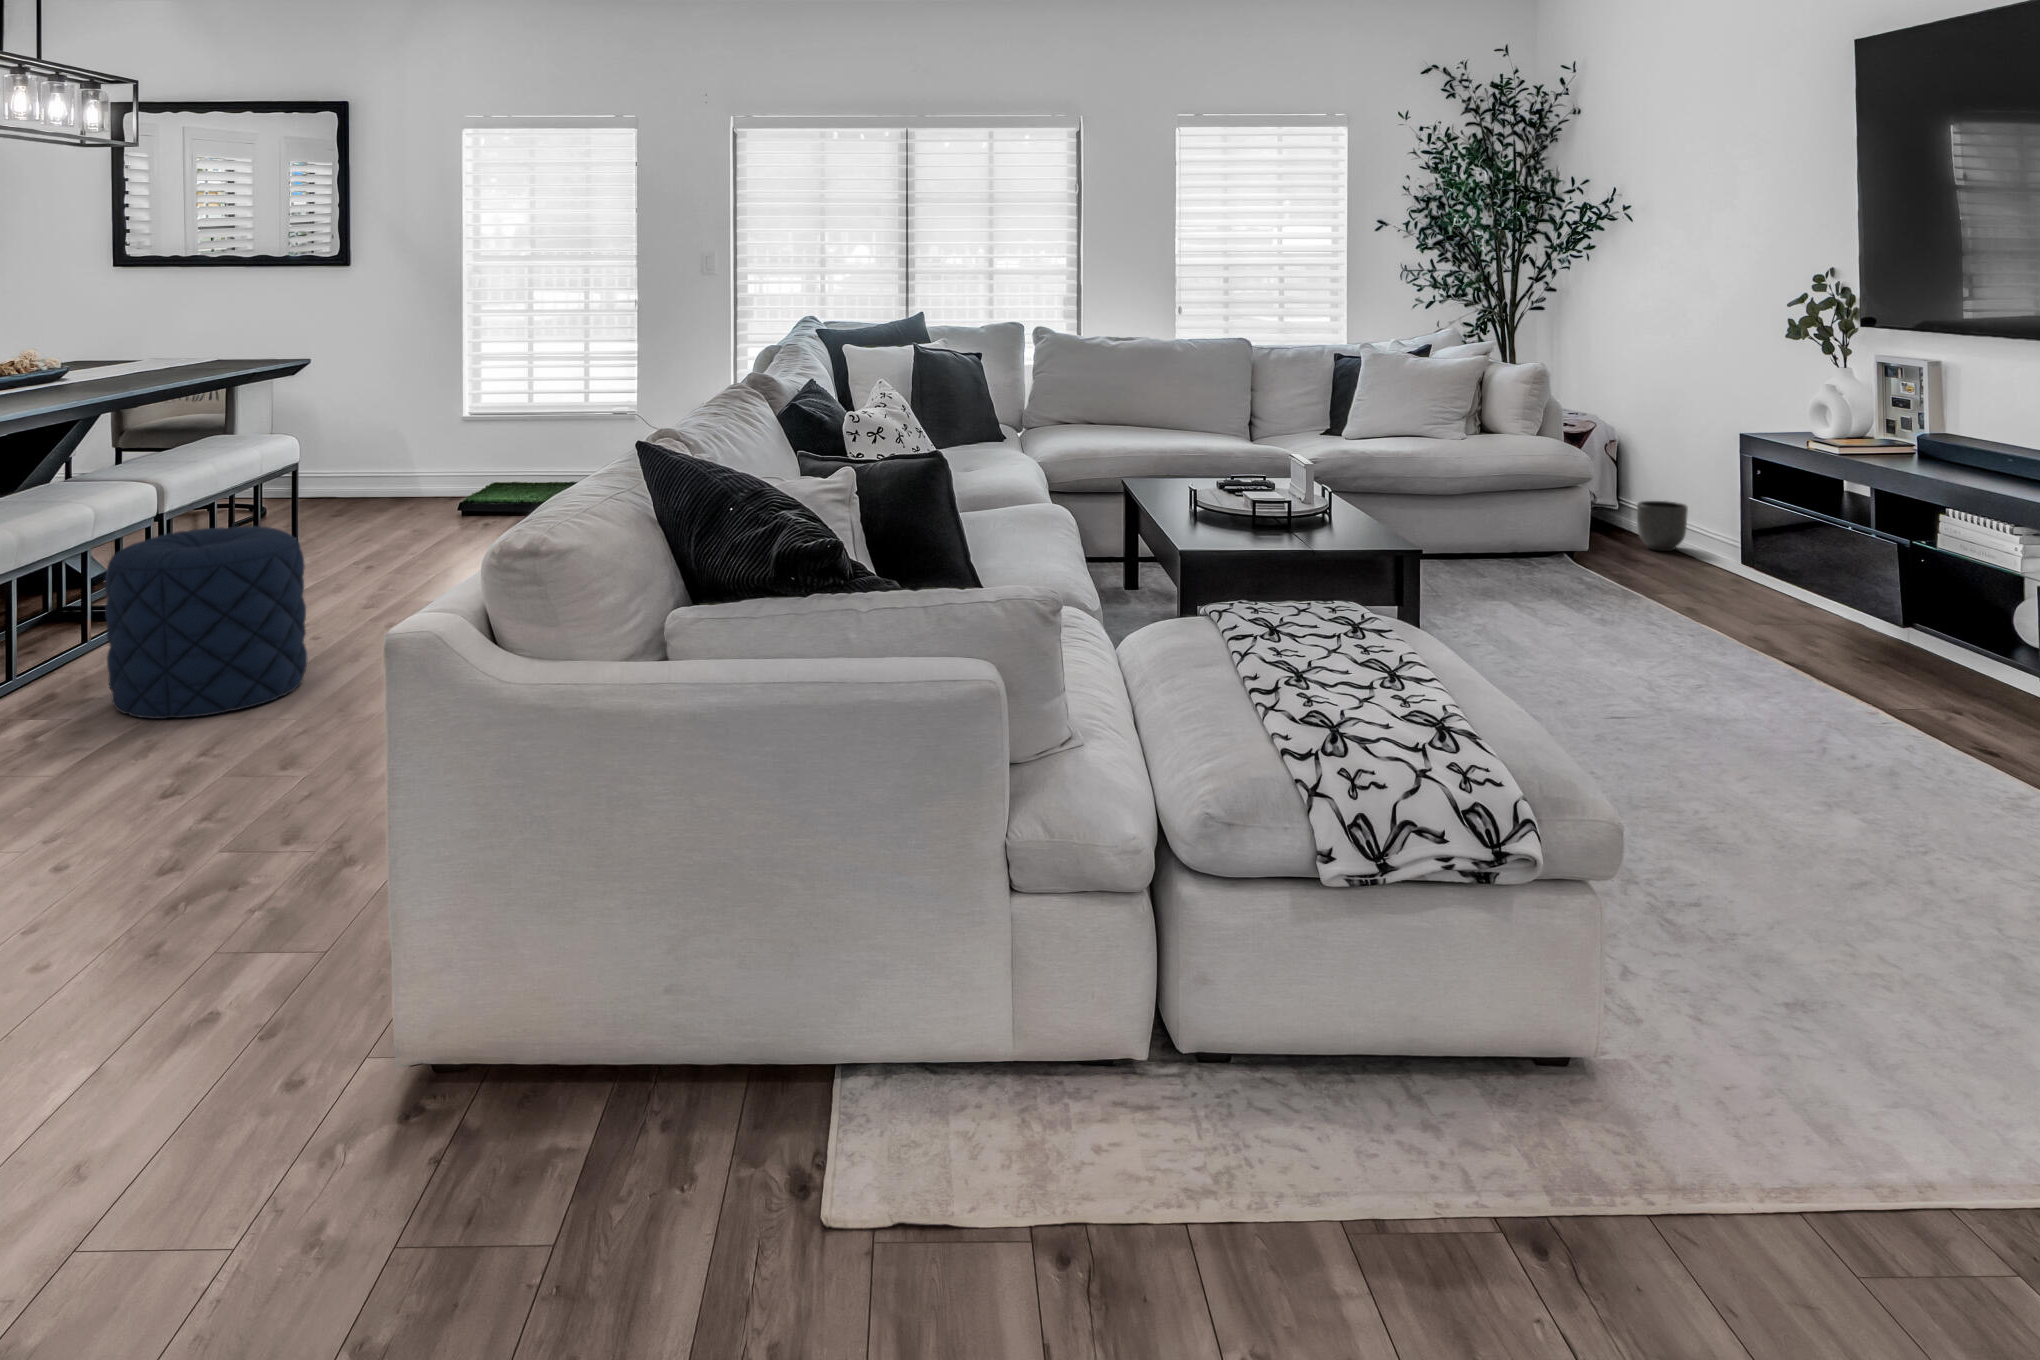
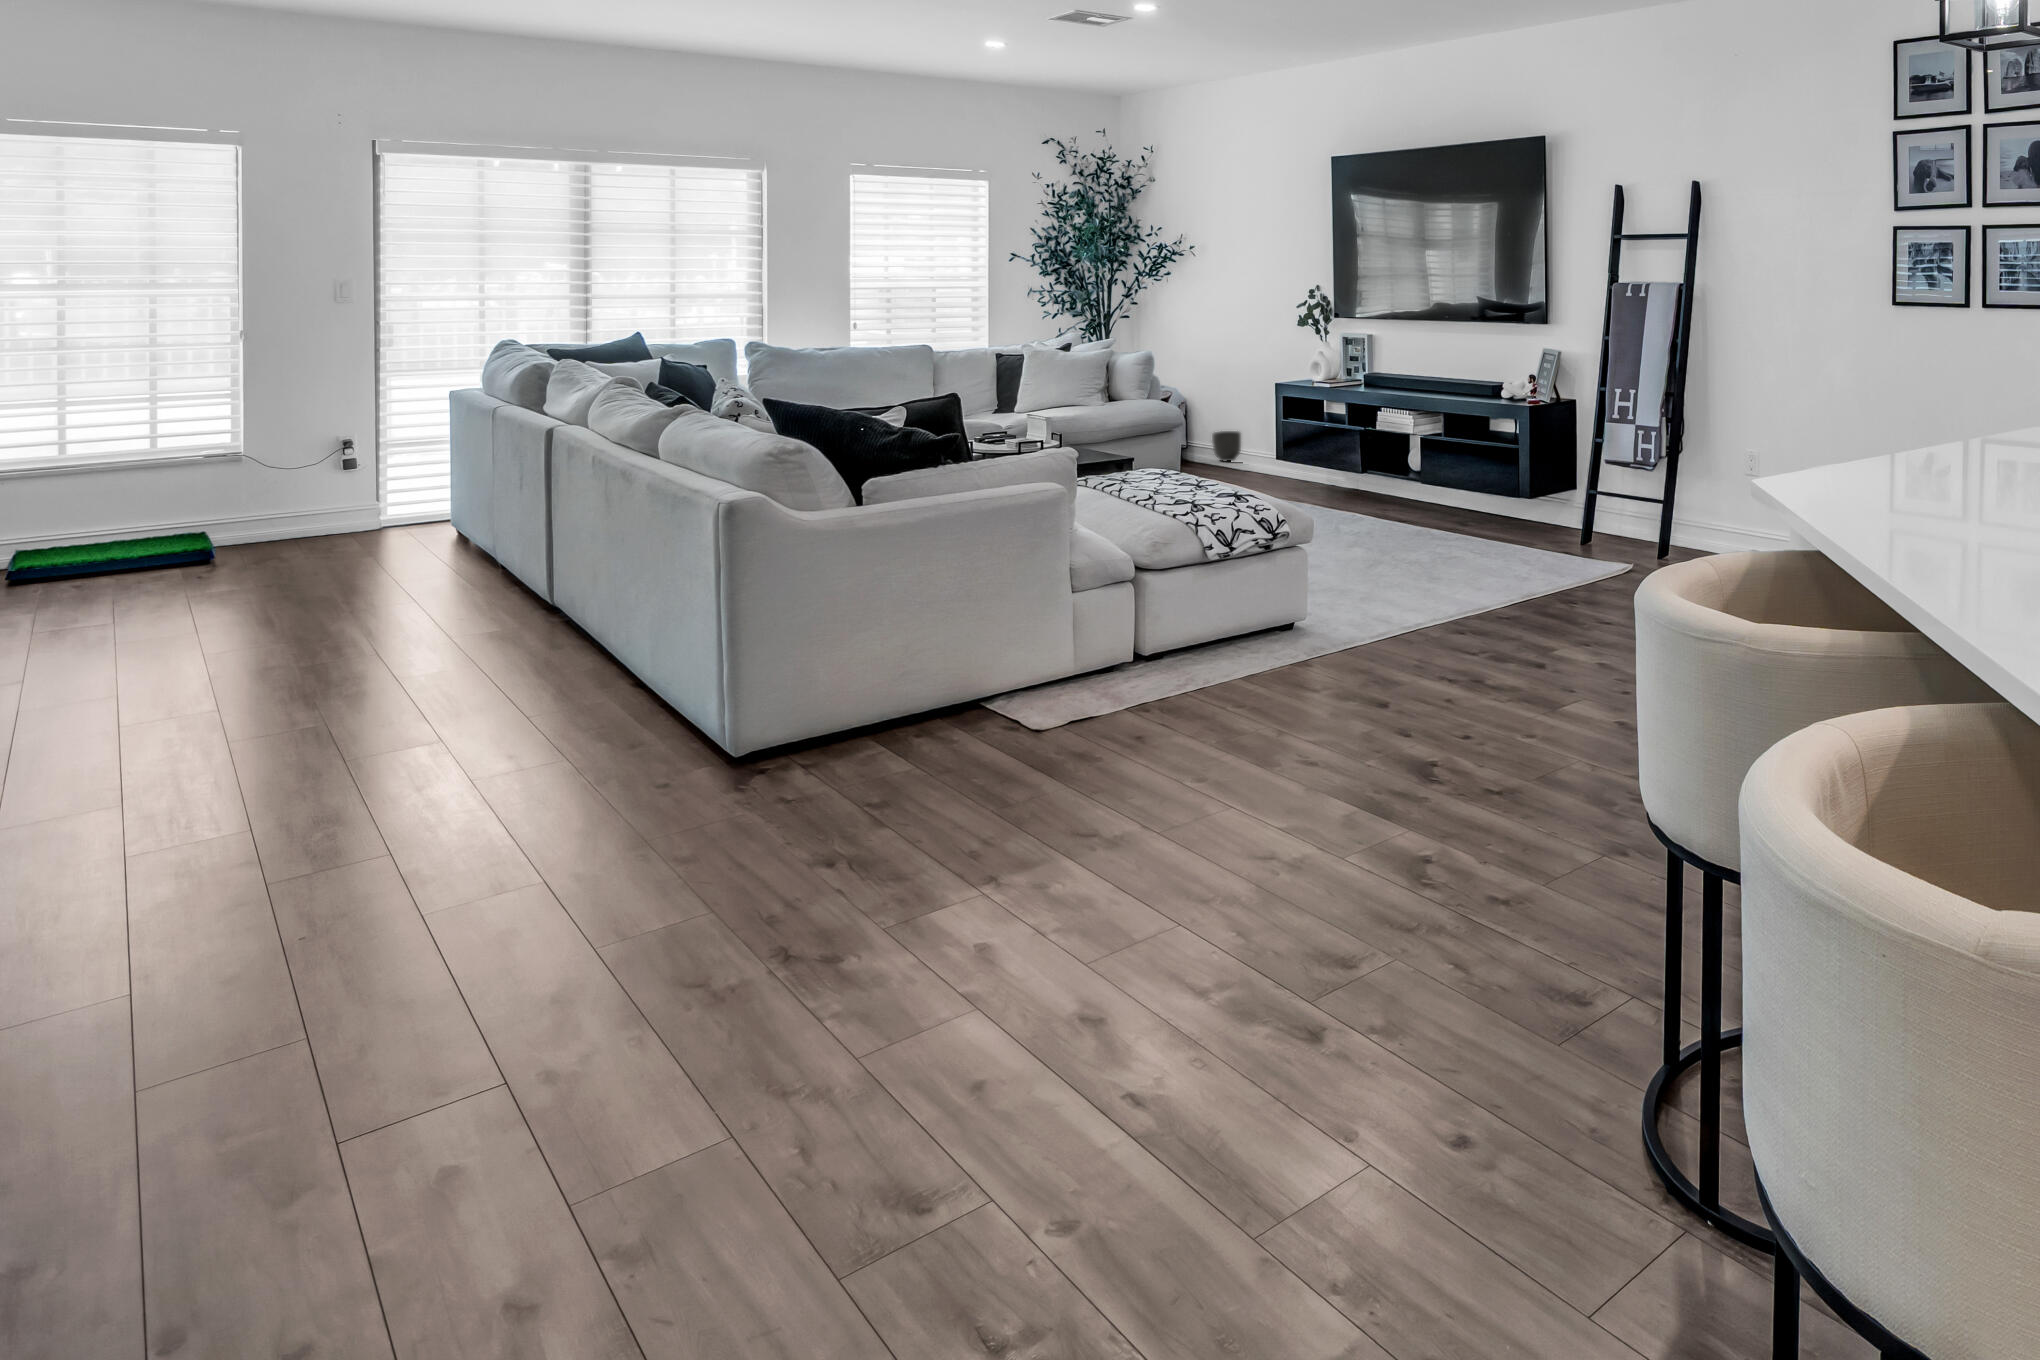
pouf: present [105,526,307,718] -> none [62,543,274,712]

